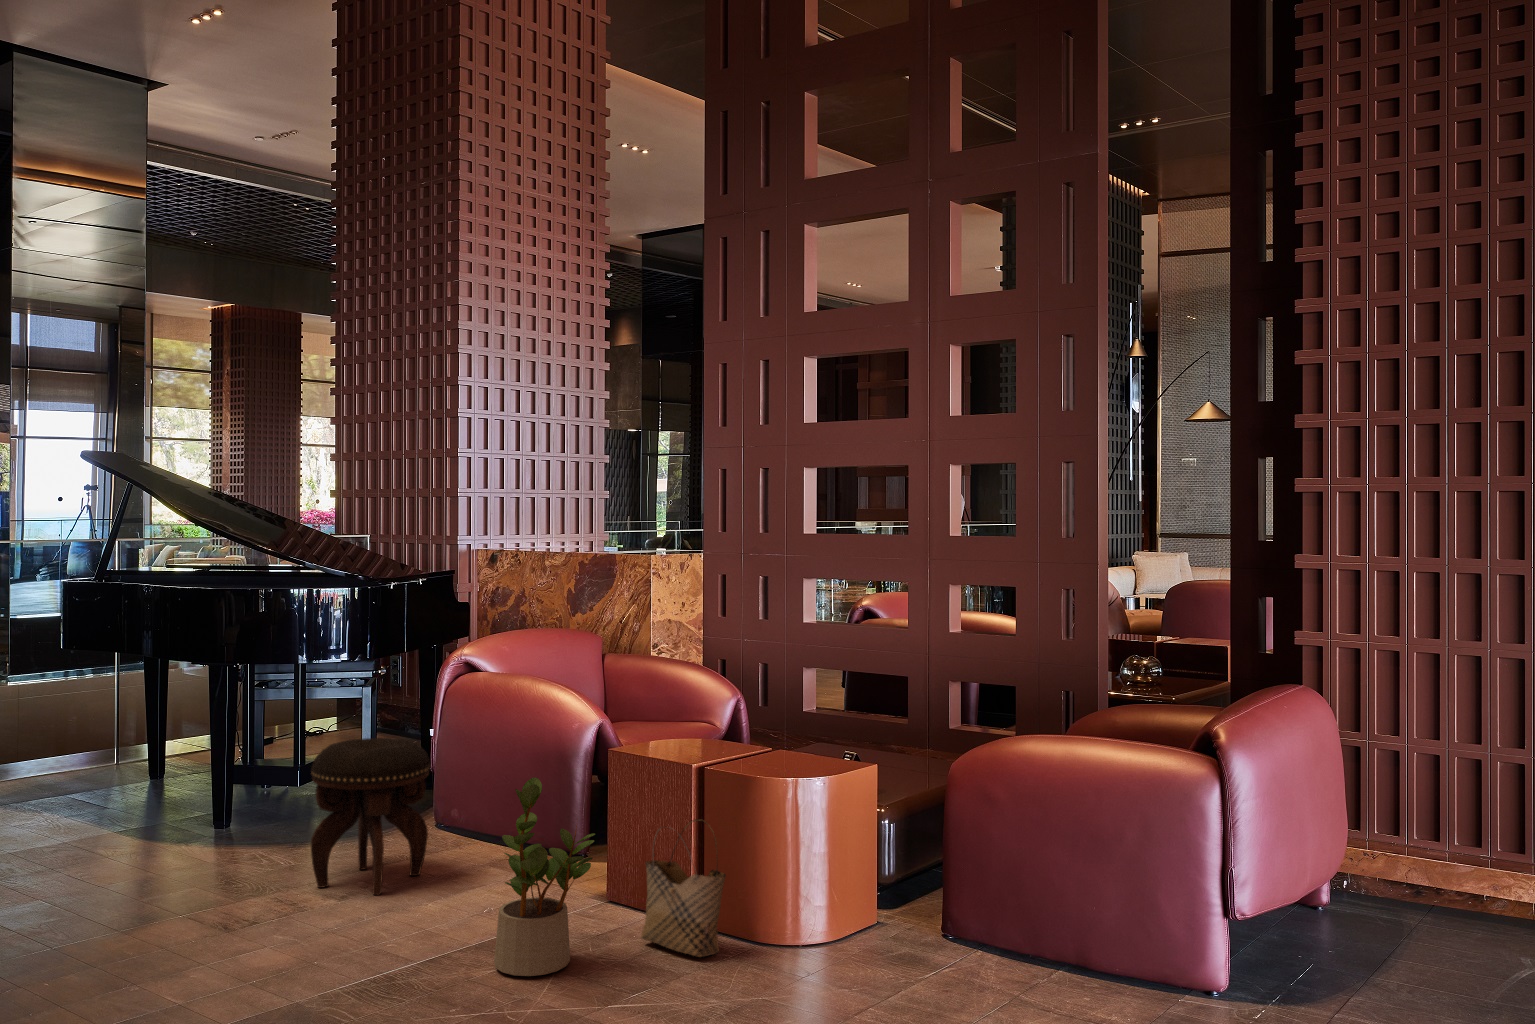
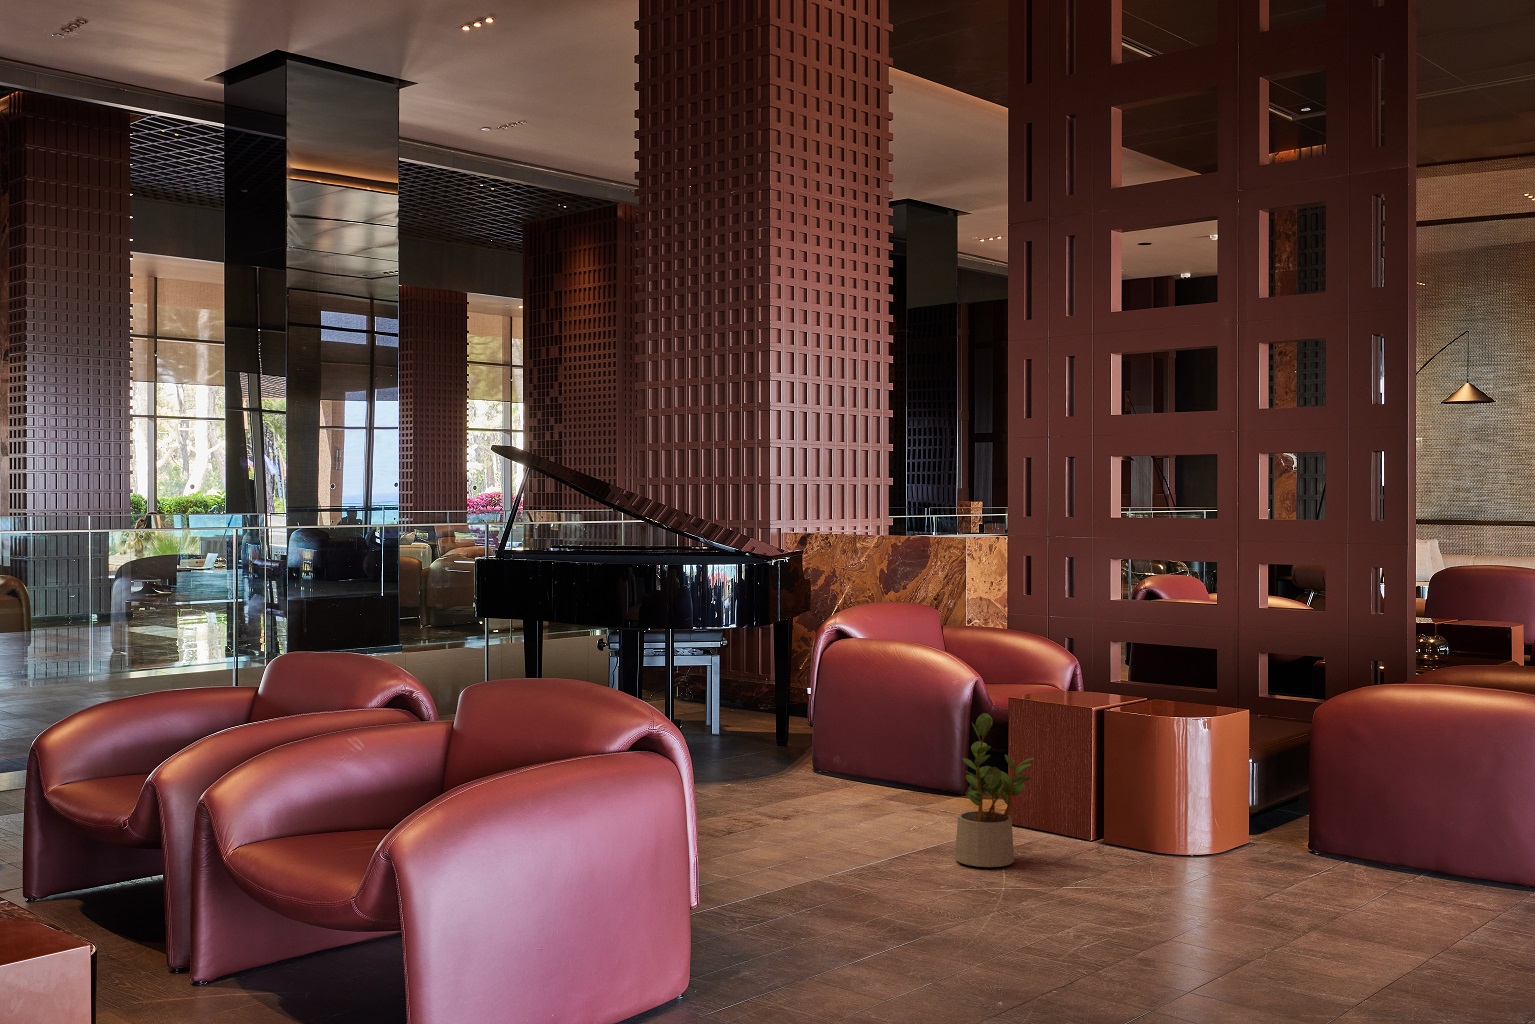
footstool: present [311,738,431,895] -> none [751,694,846,820]
woven basket: present [641,819,726,957] -> none [1061,751,1135,858]

